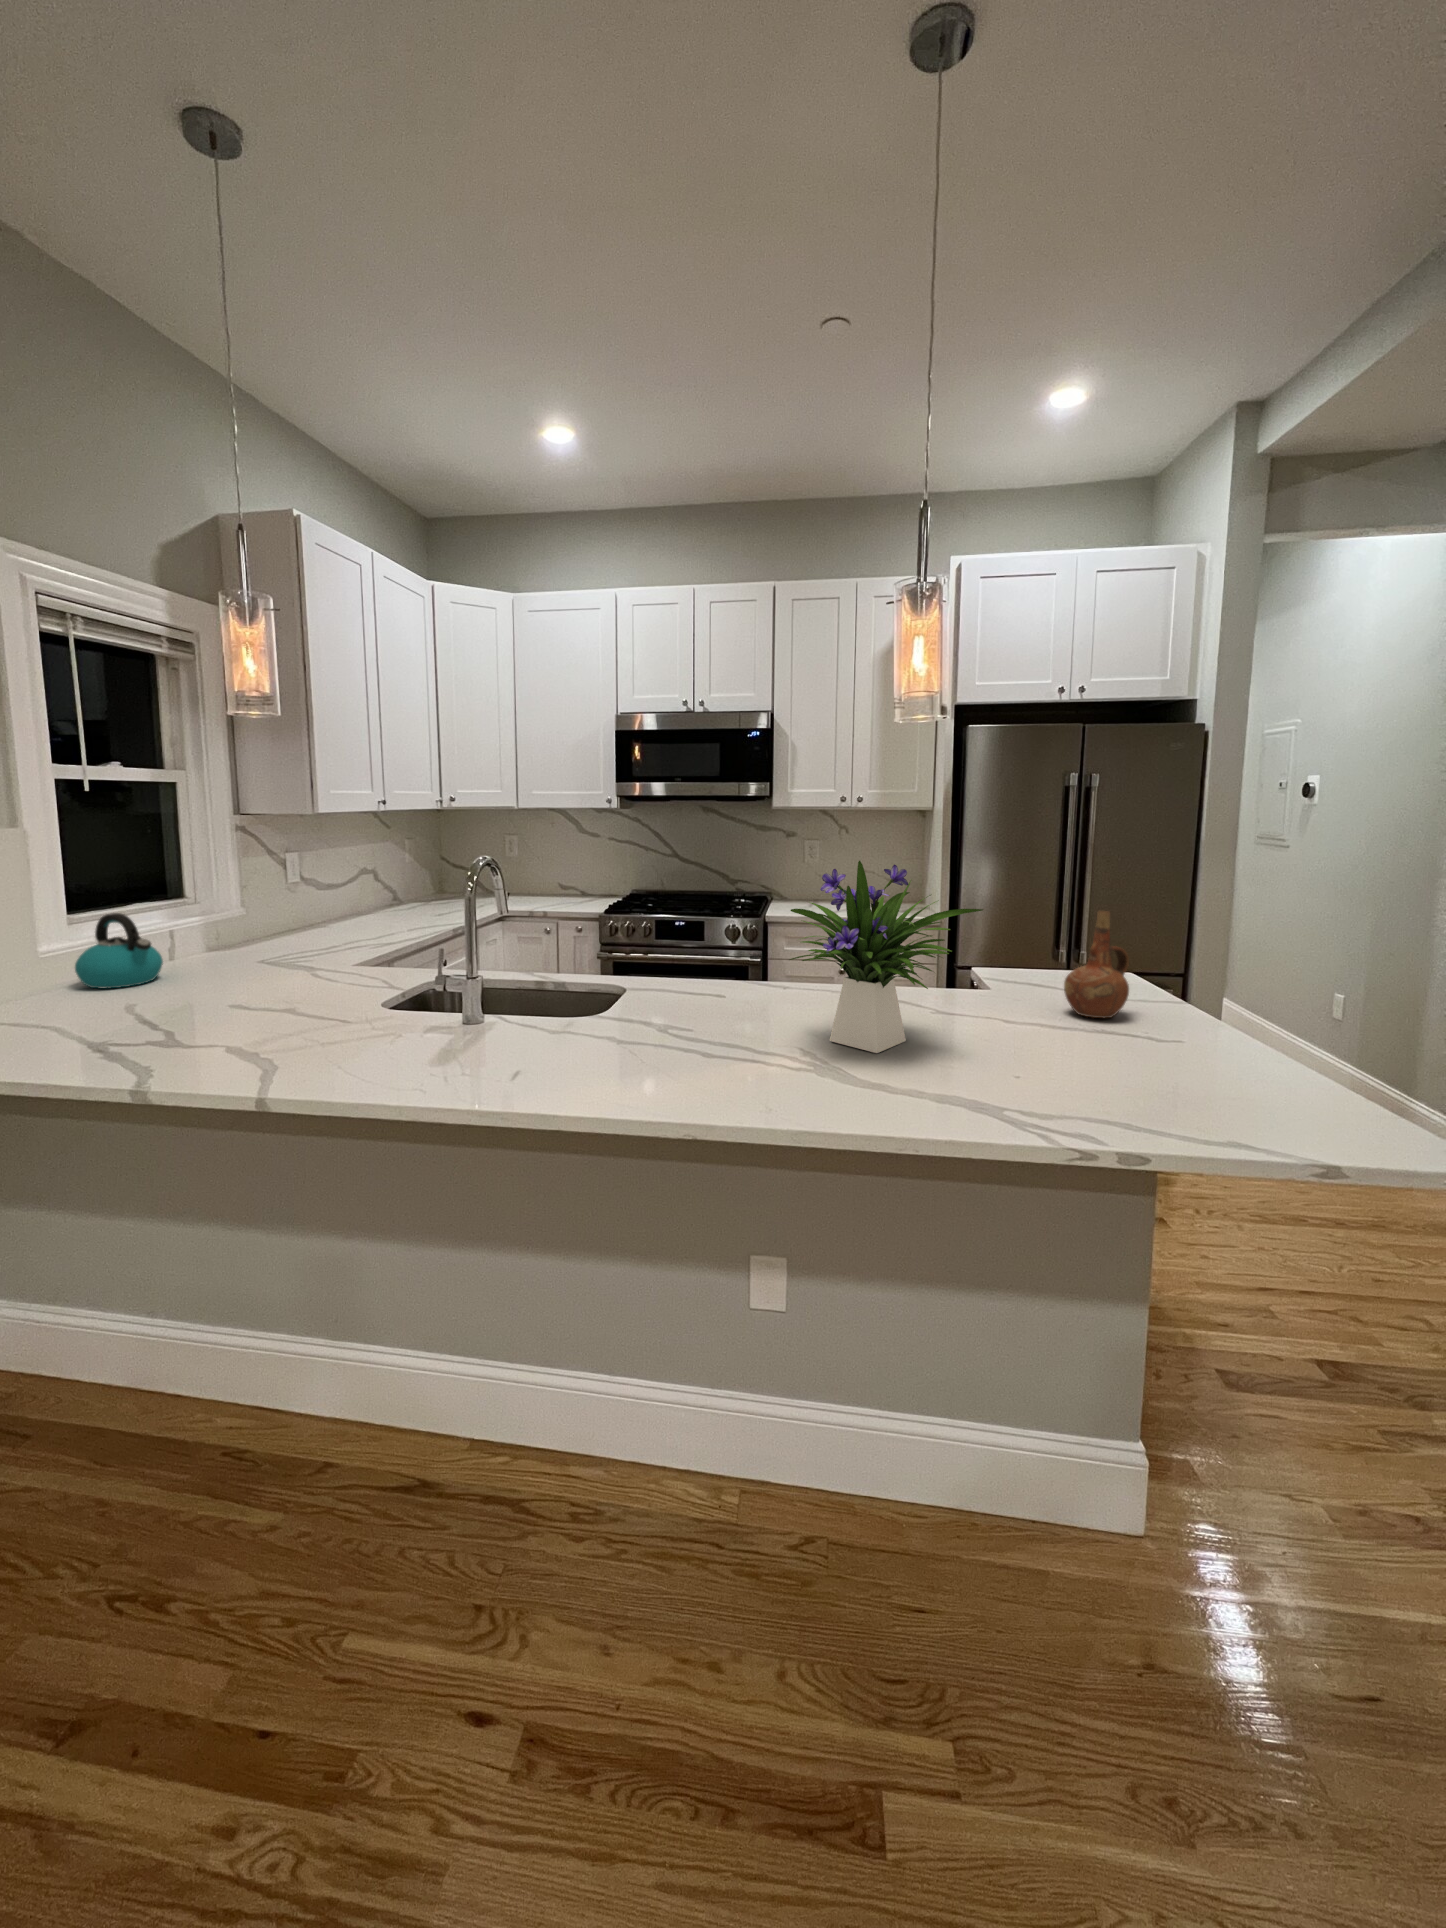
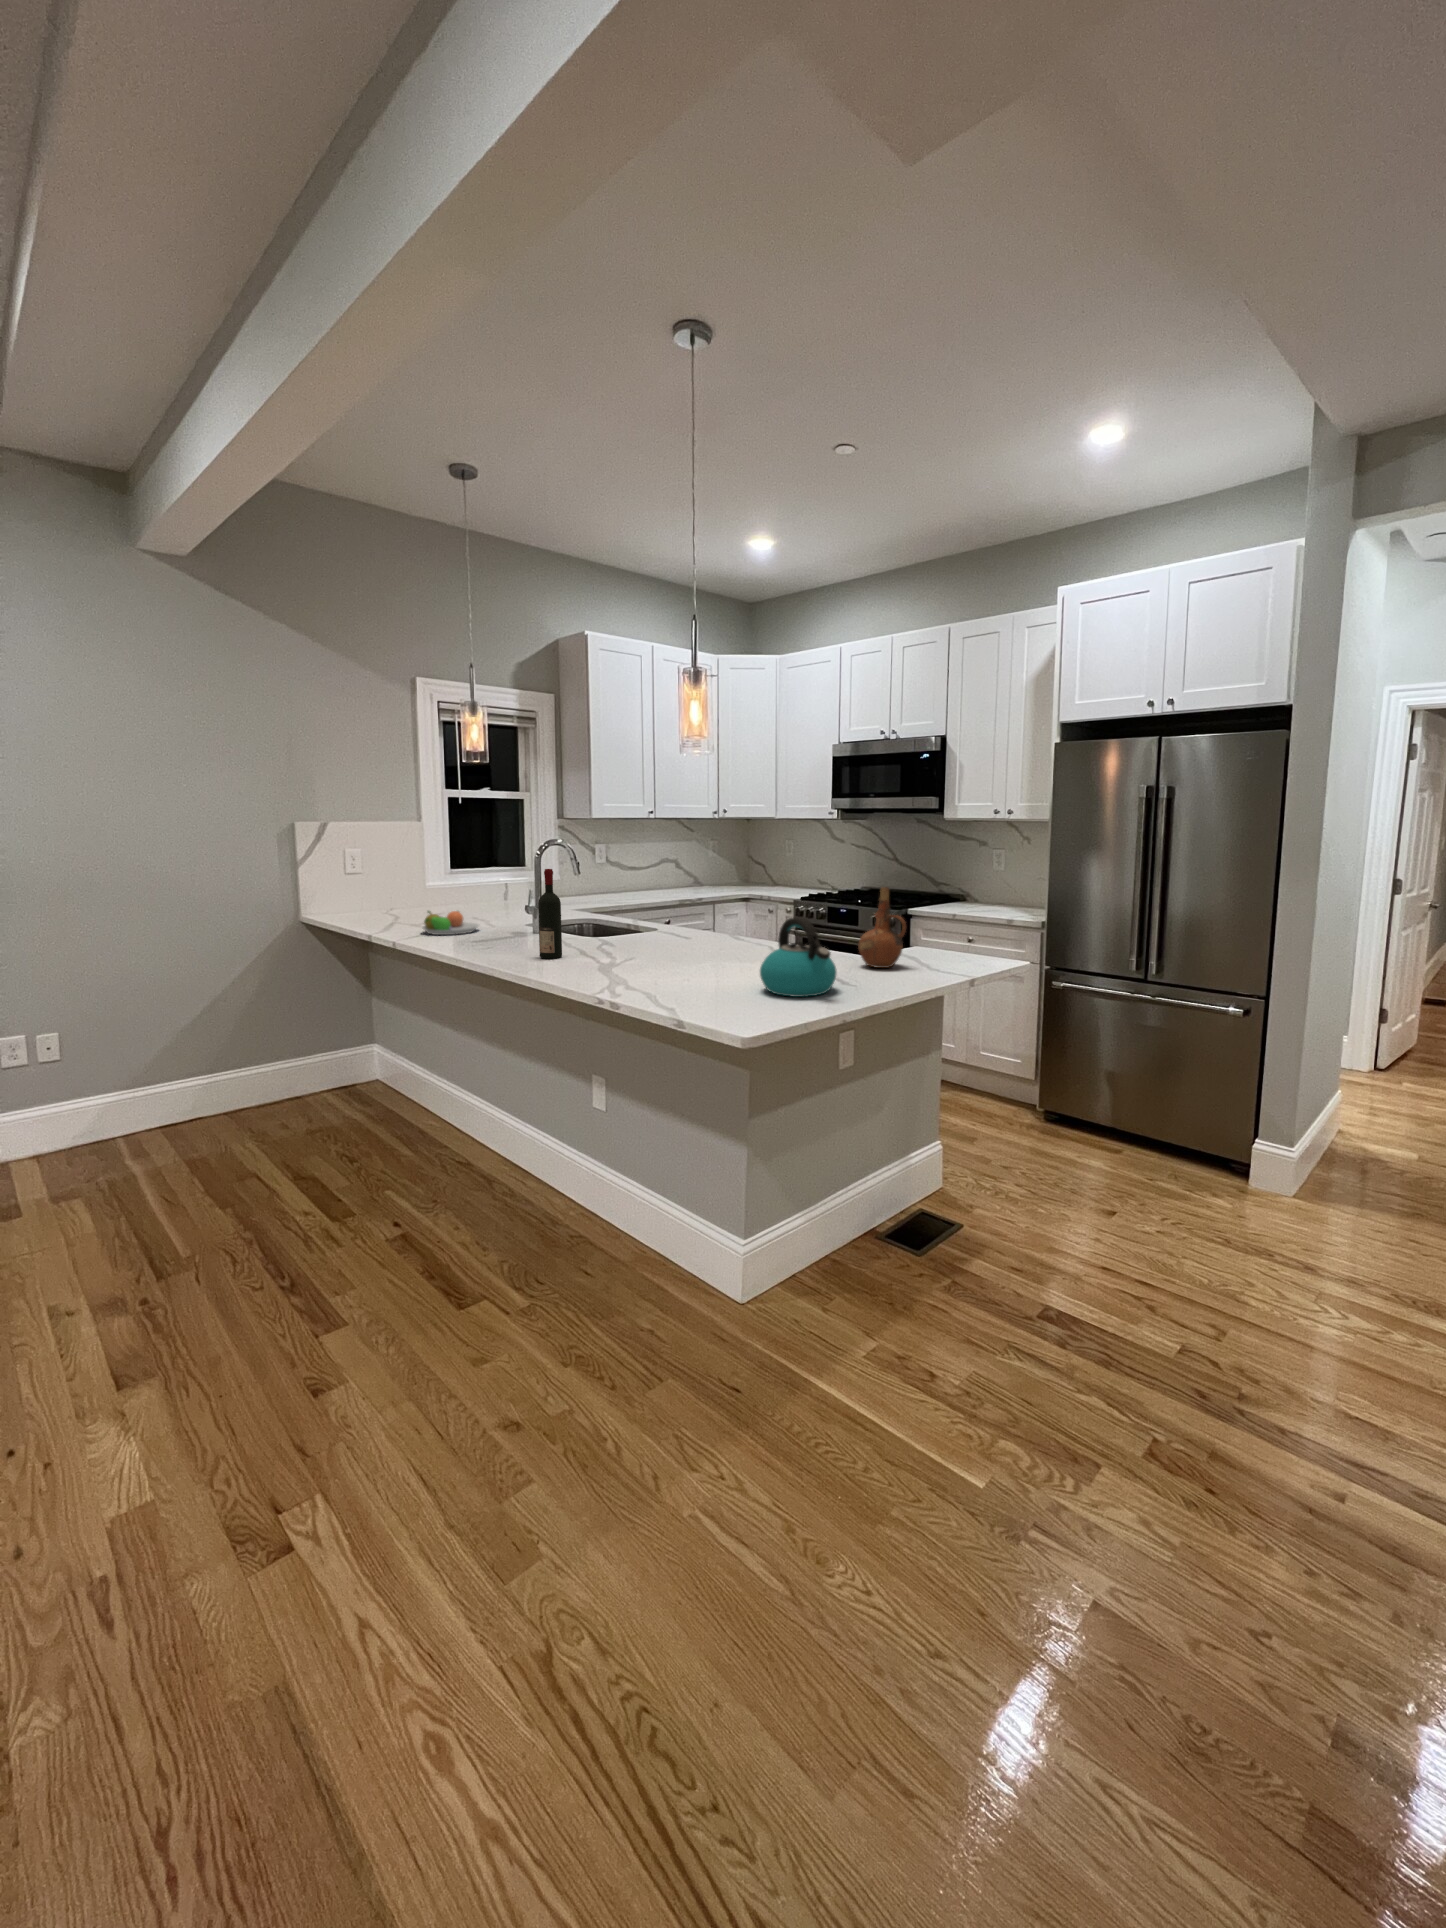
flower arrangement: present [789,861,983,1053] -> none [637,839,752,962]
kettle: present [75,913,163,988] -> present [760,917,836,997]
wine bottle: none [637,922,678,1088] -> present [538,869,562,959]
fruit bowl: none [203,1005,324,1064] -> present [422,911,479,935]

